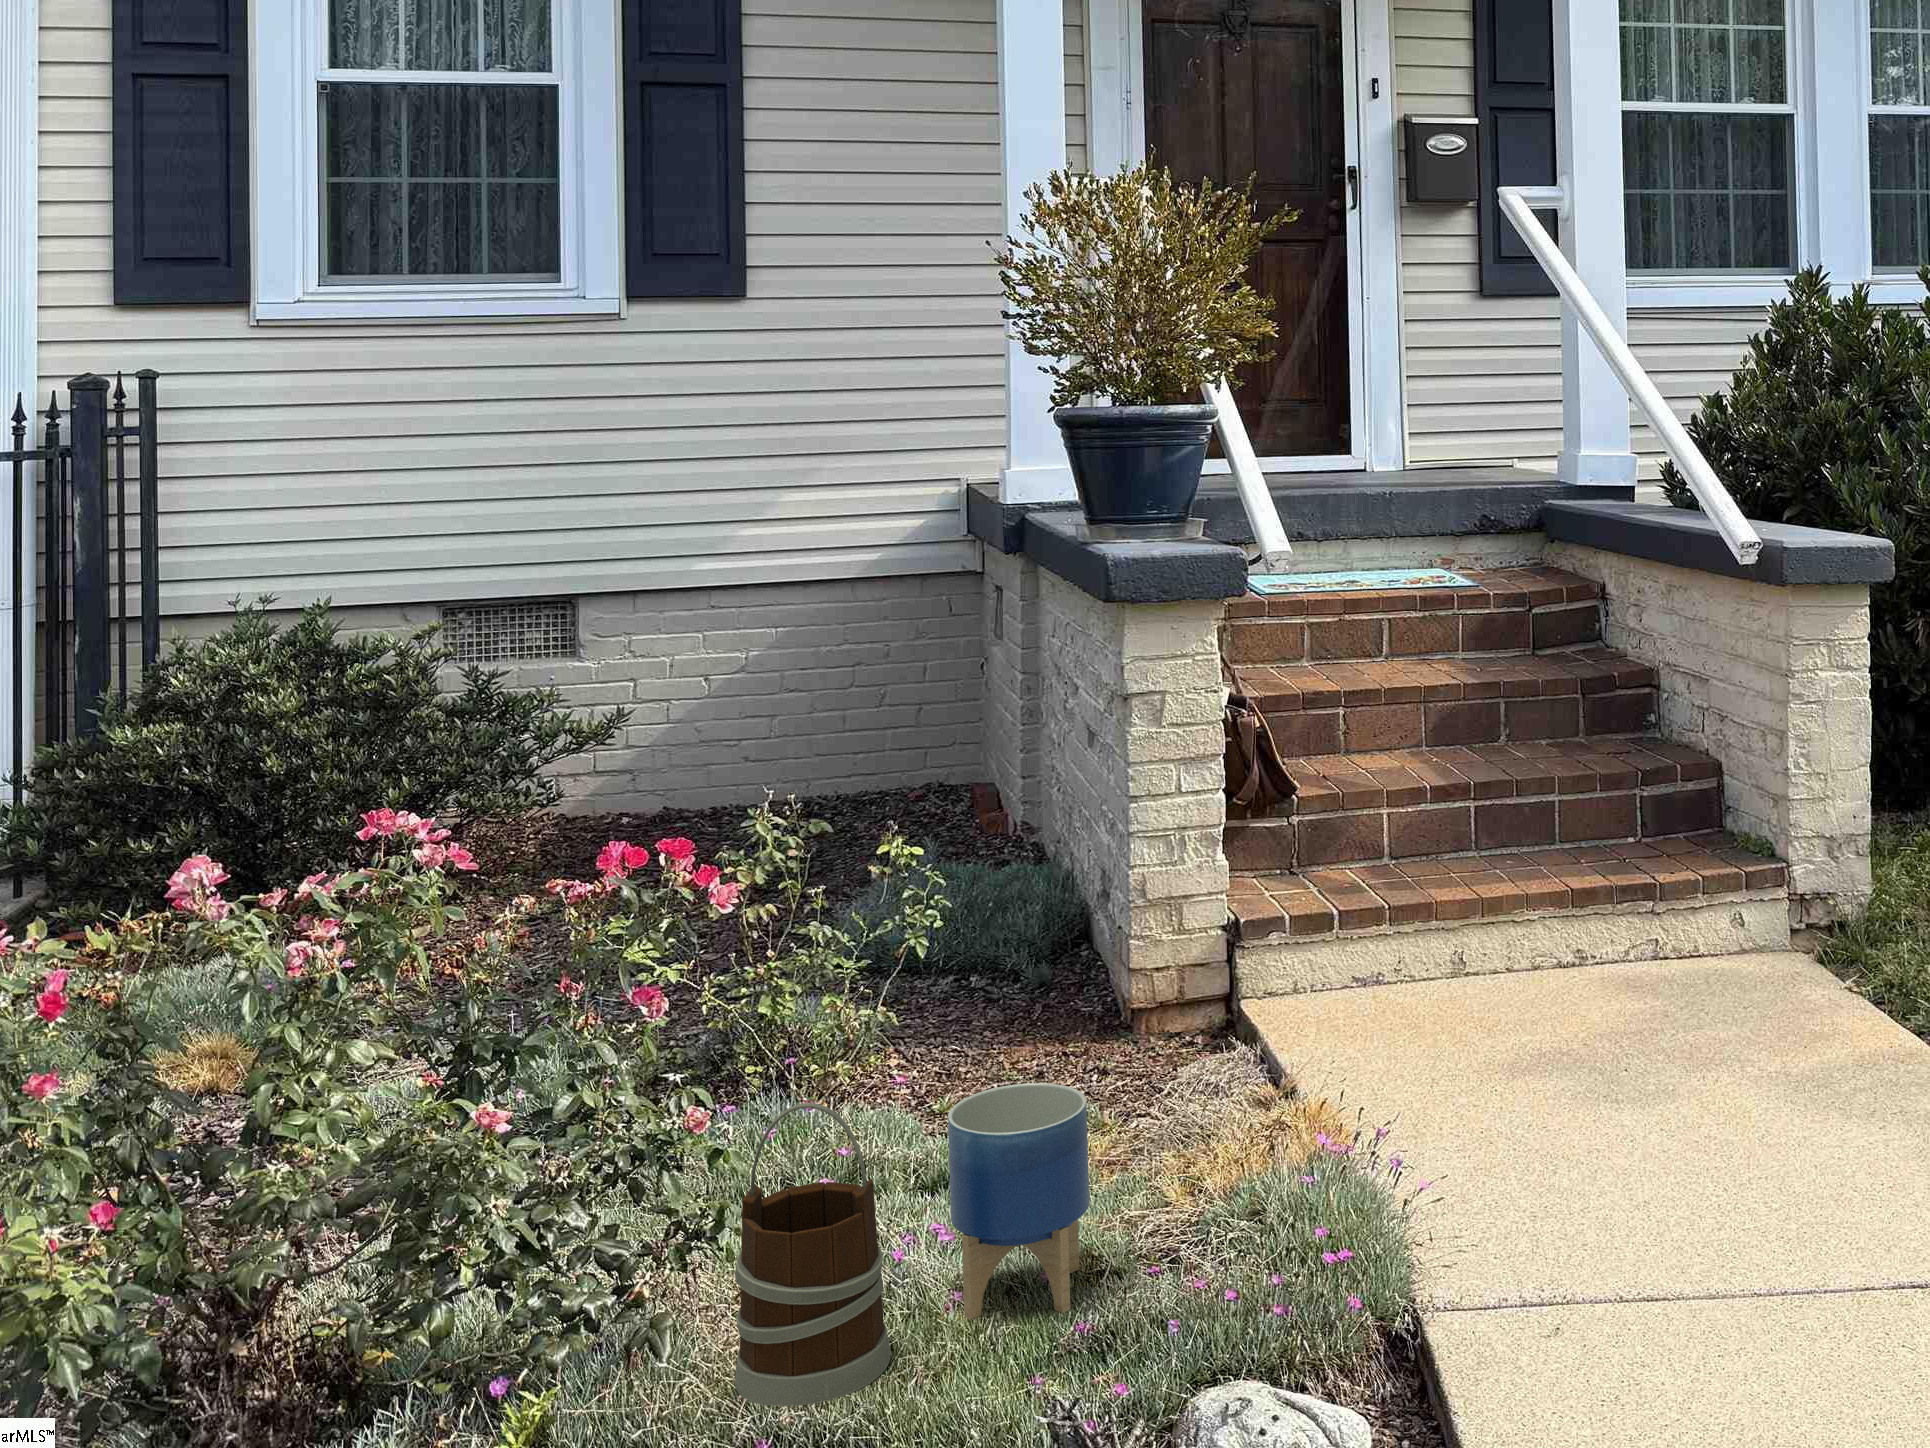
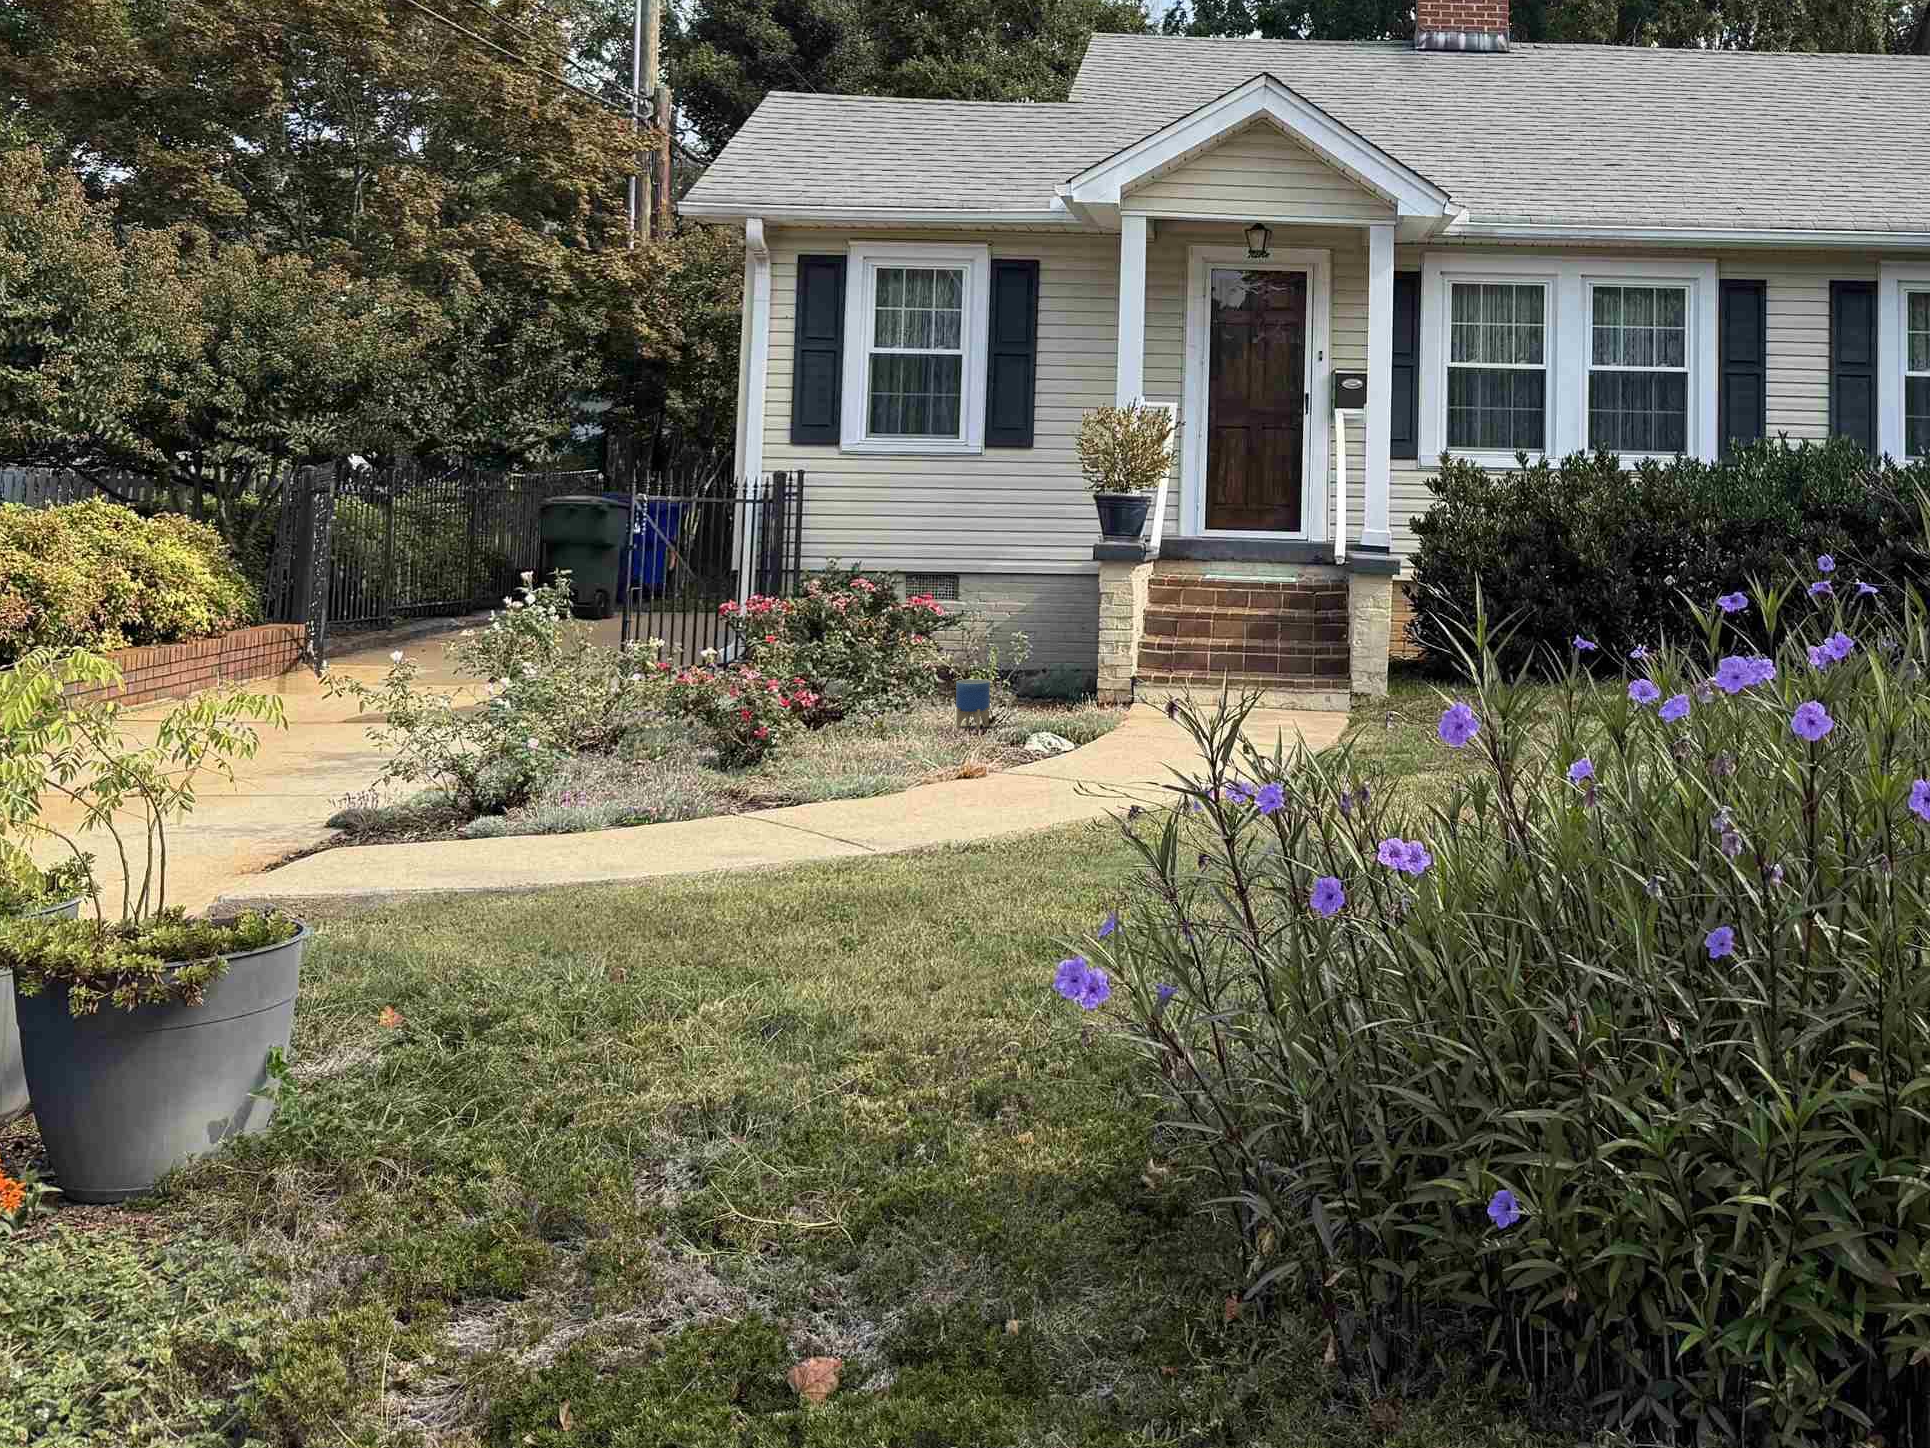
wooden bucket: present [735,1103,891,1406] -> none [901,667,936,731]

